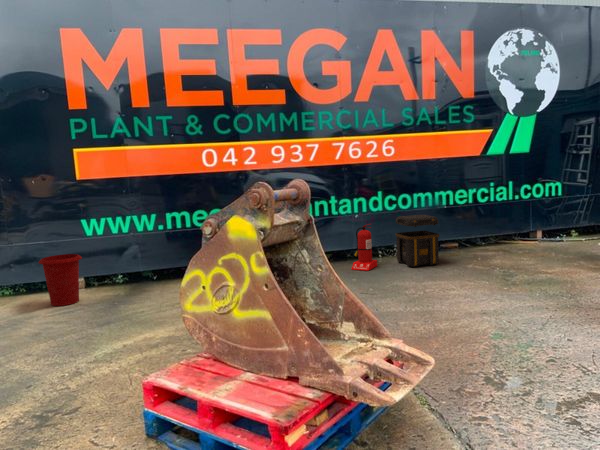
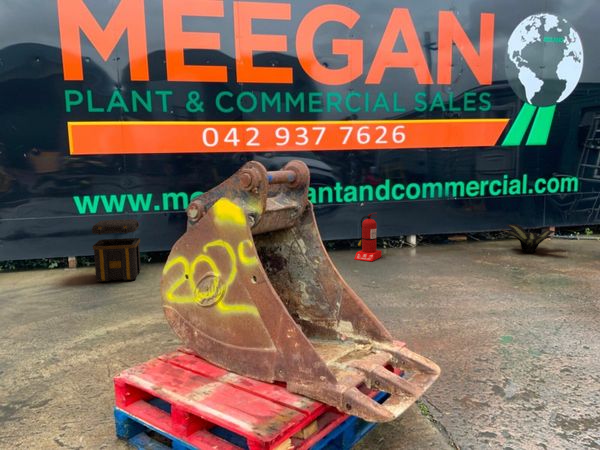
toolbox: present [396,215,439,267] -> present [92,219,141,282]
potted plant: none [490,229,544,257] -> present [501,224,556,253]
waste bin: present [39,254,82,306] -> none [28,232,74,285]

